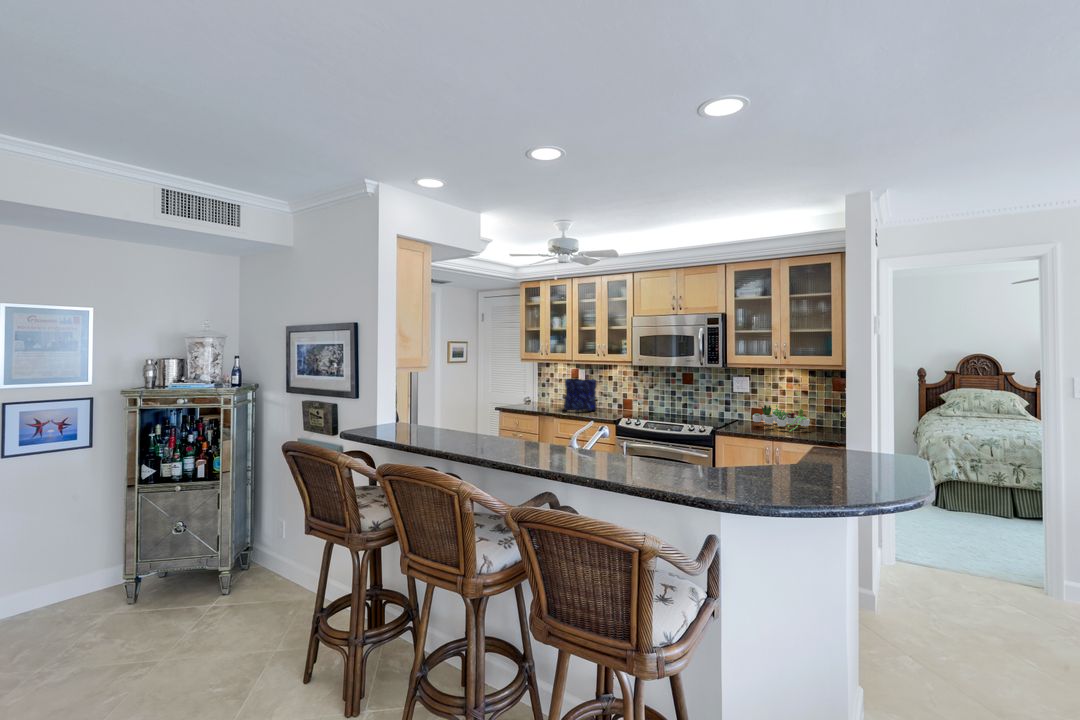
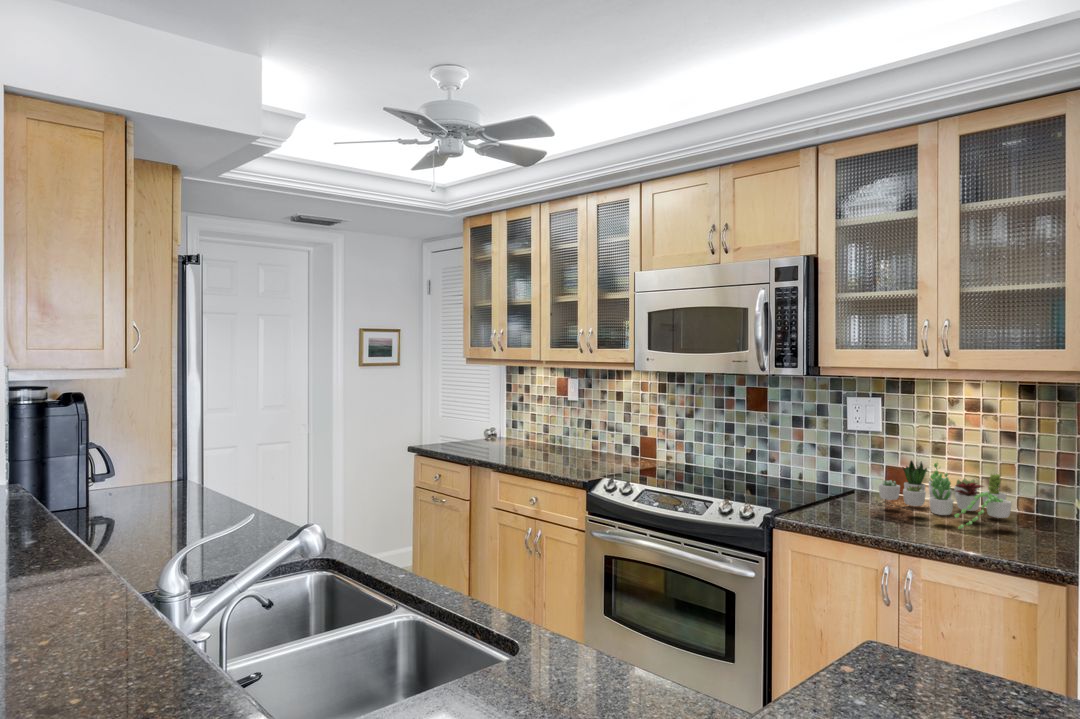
vase: present [564,378,596,411] -> none [530,395,590,460]

